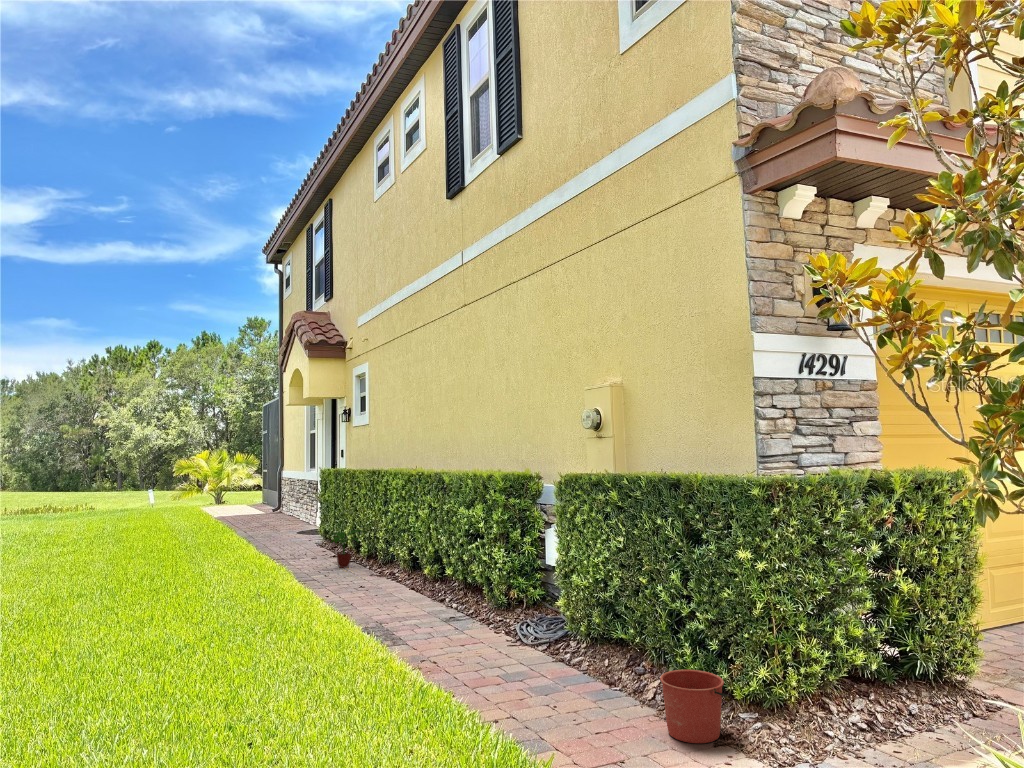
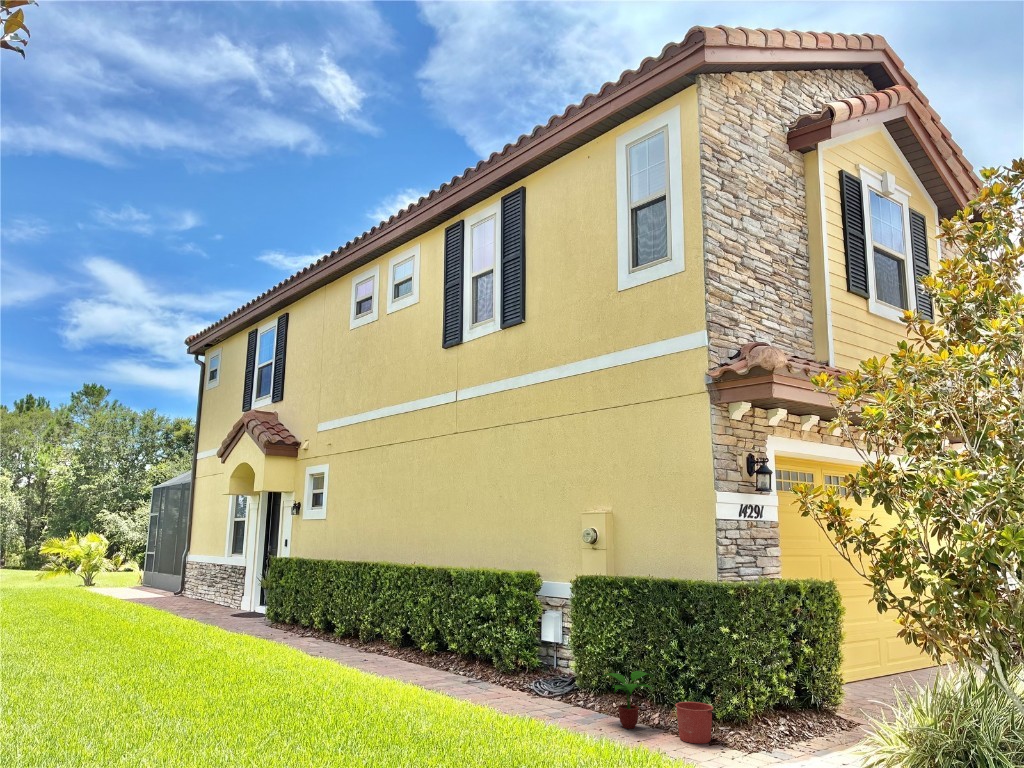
potted plant: present [332,530,366,568] -> present [601,671,654,729]

